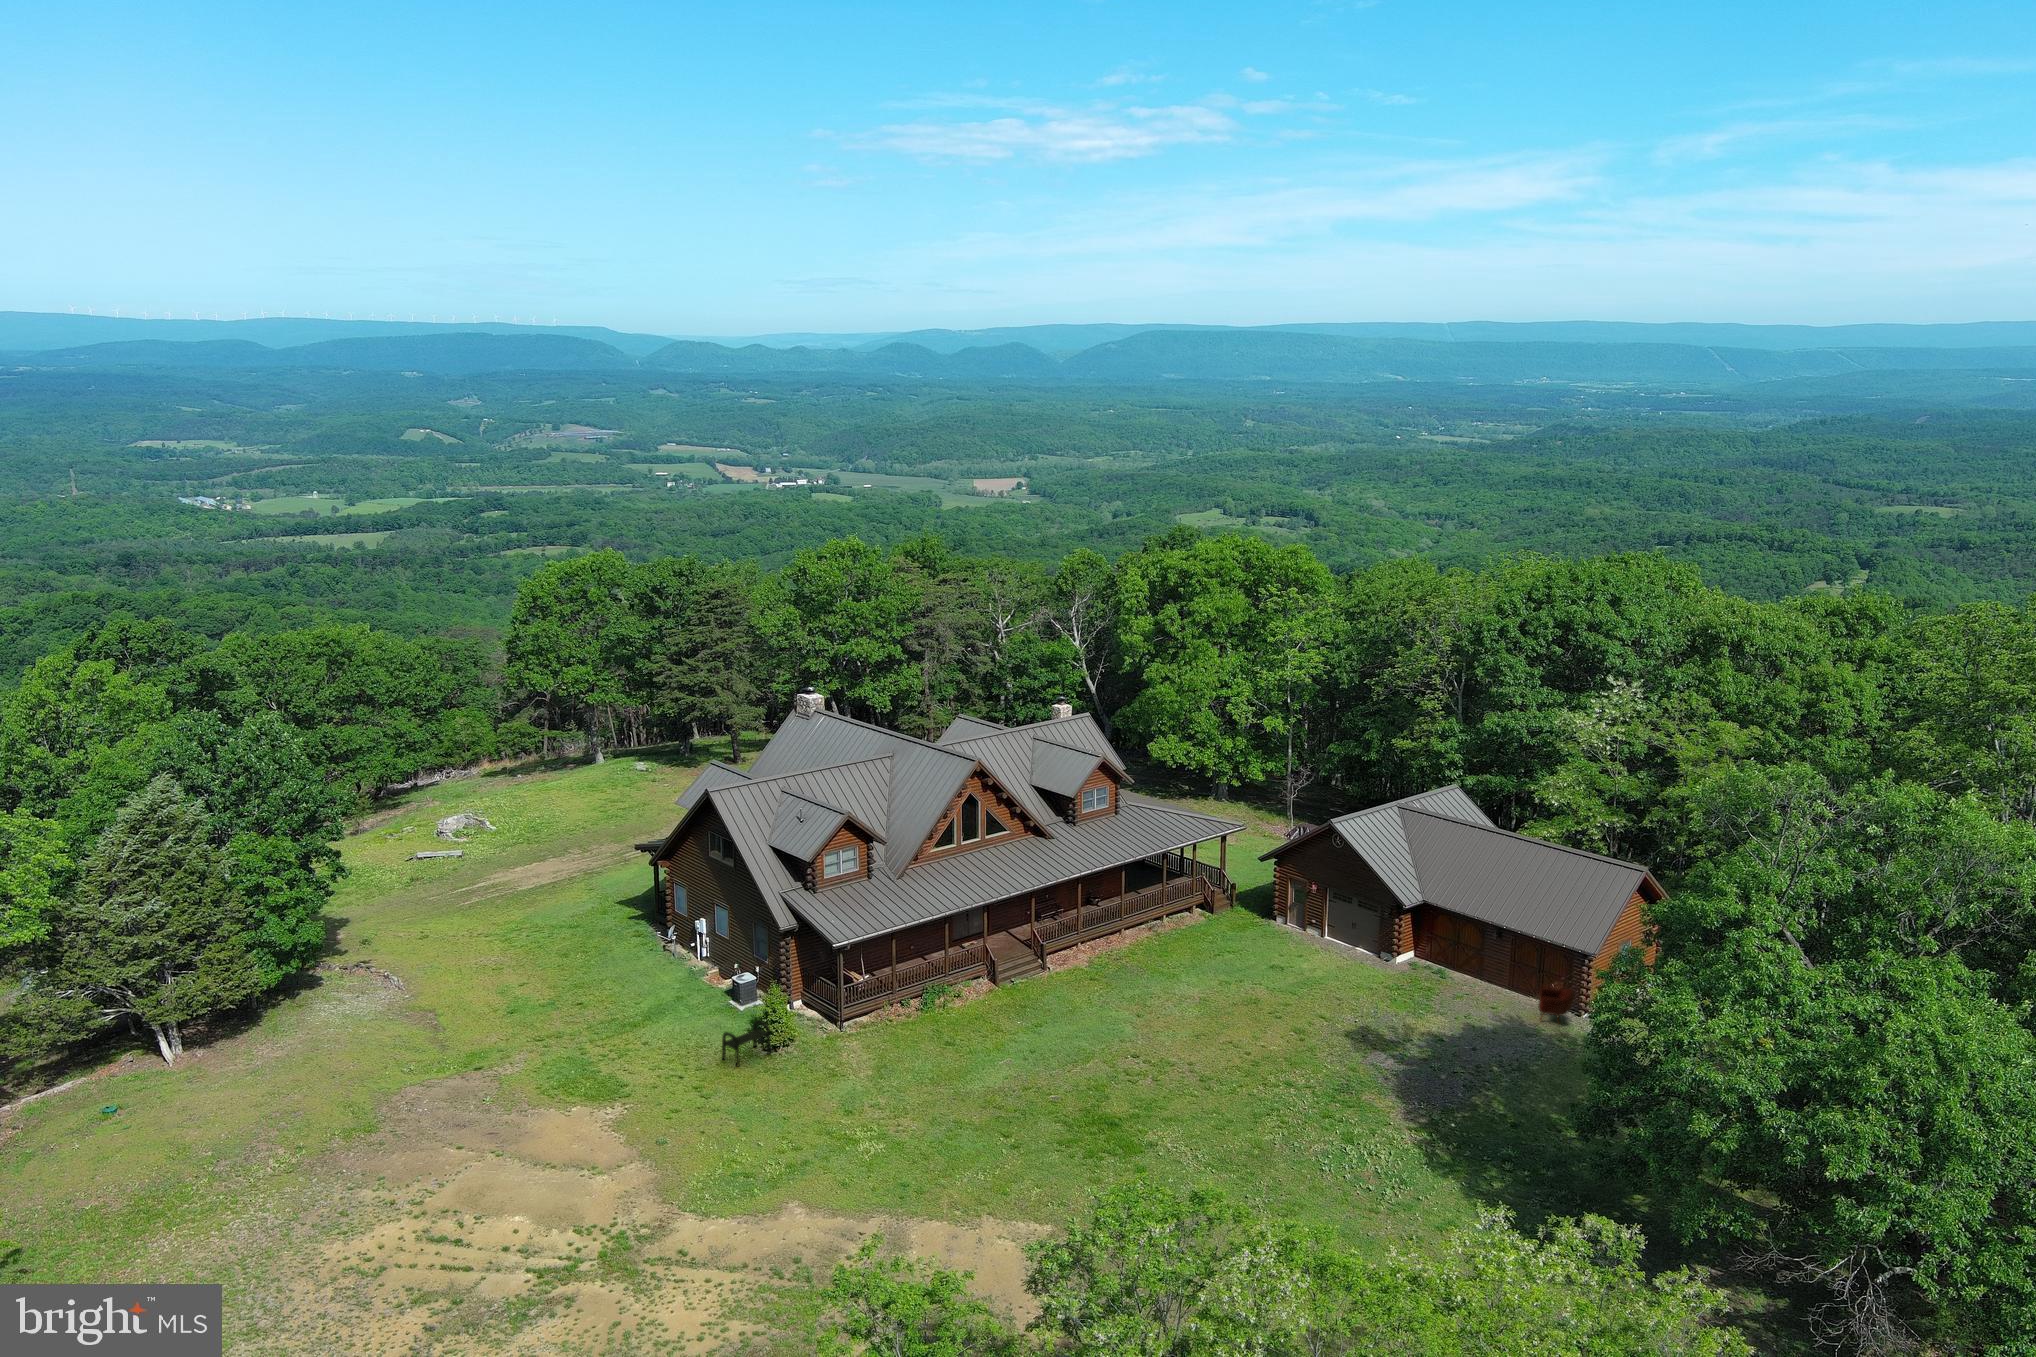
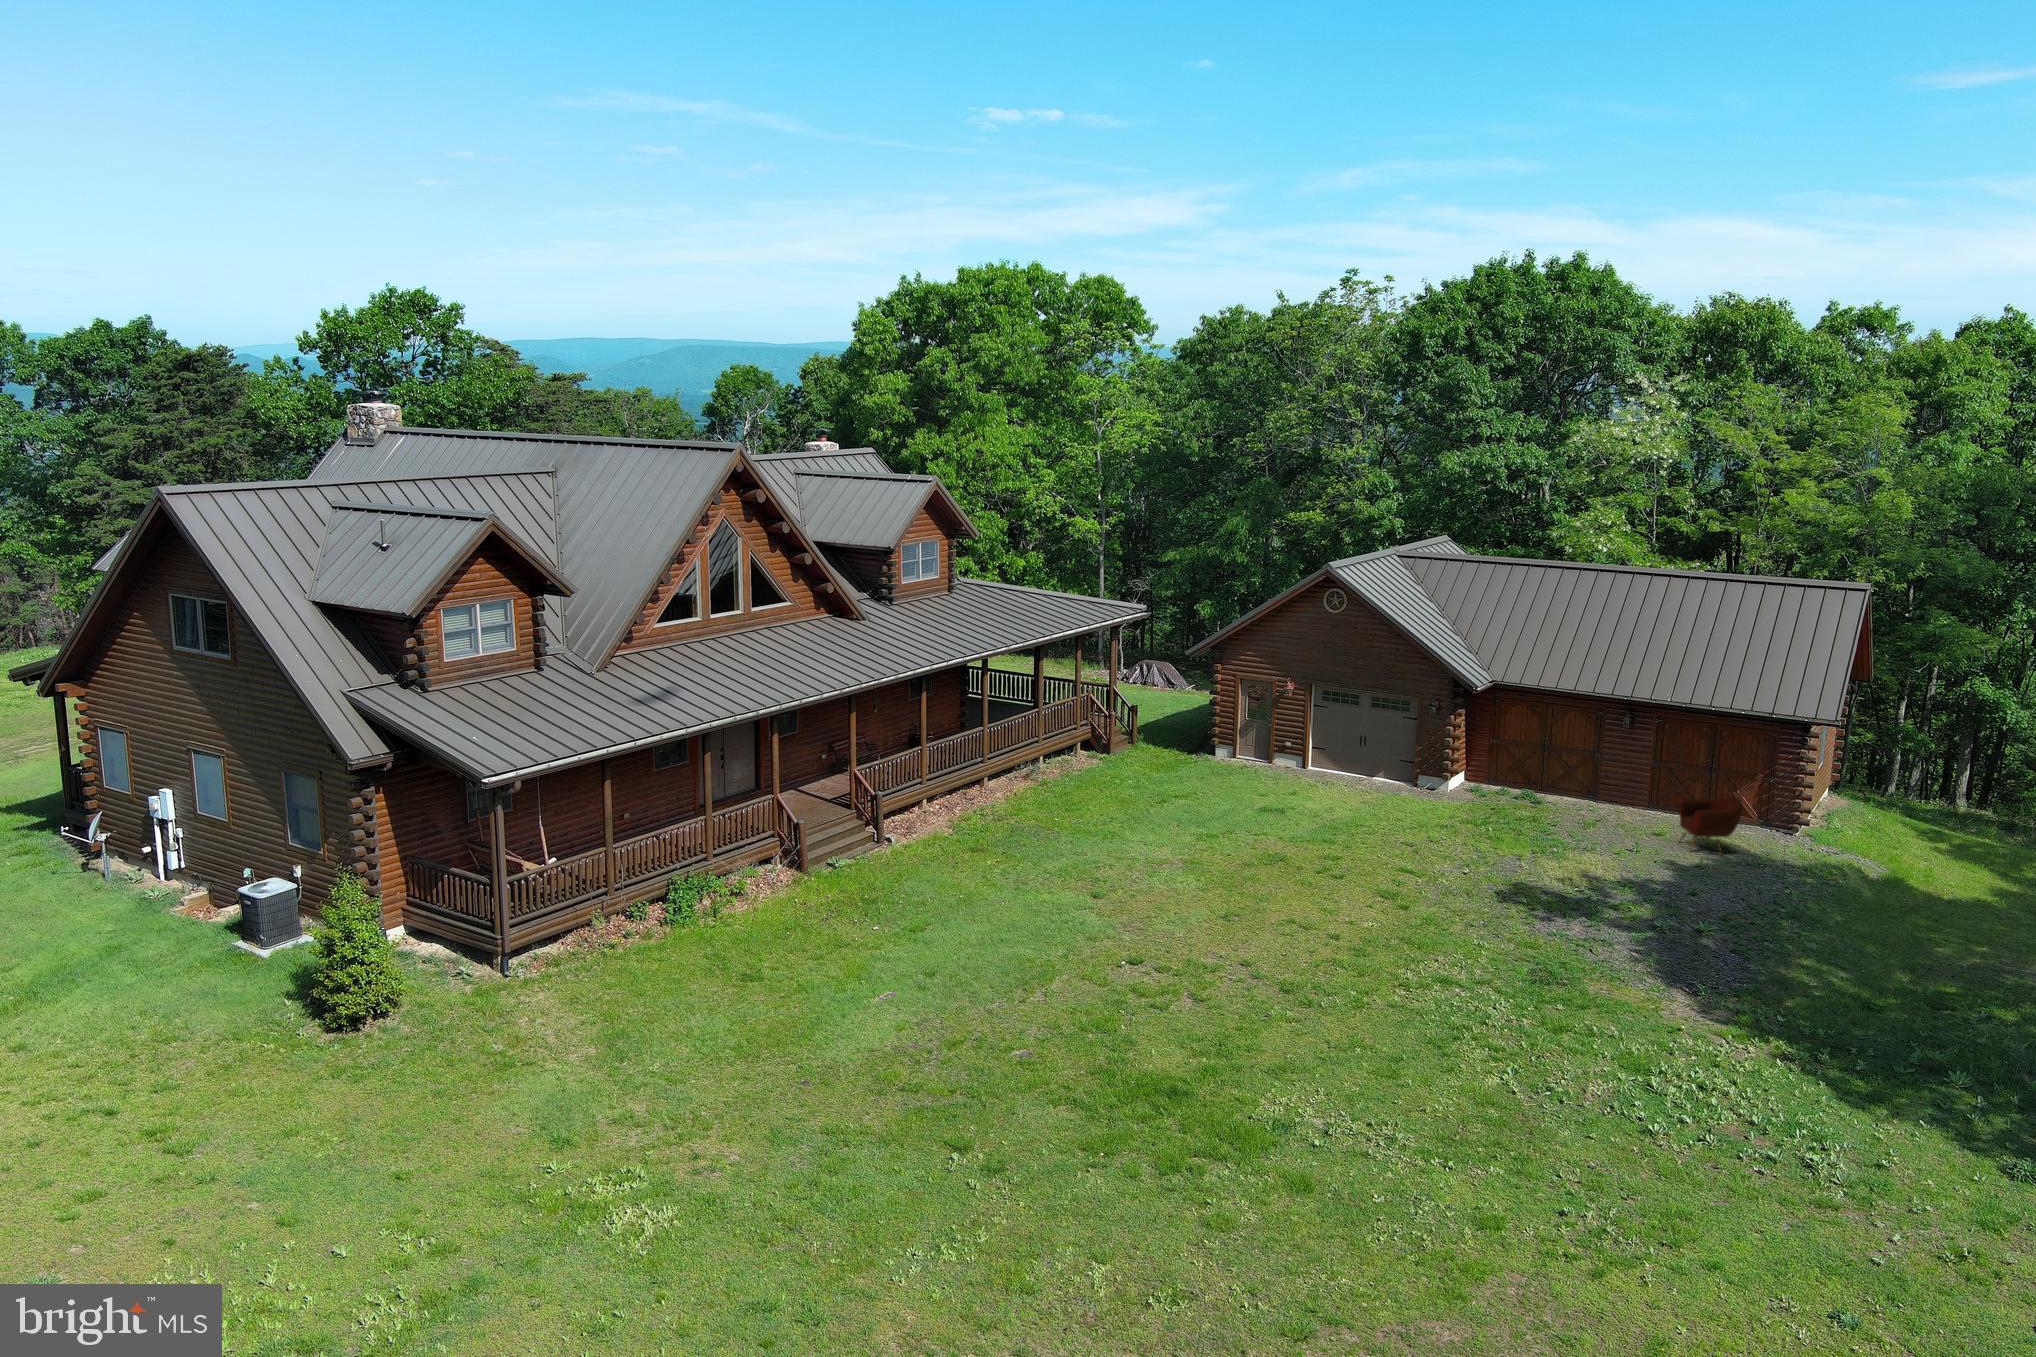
bench: present [722,1020,771,1066] -> none [212,962,342,1072]

